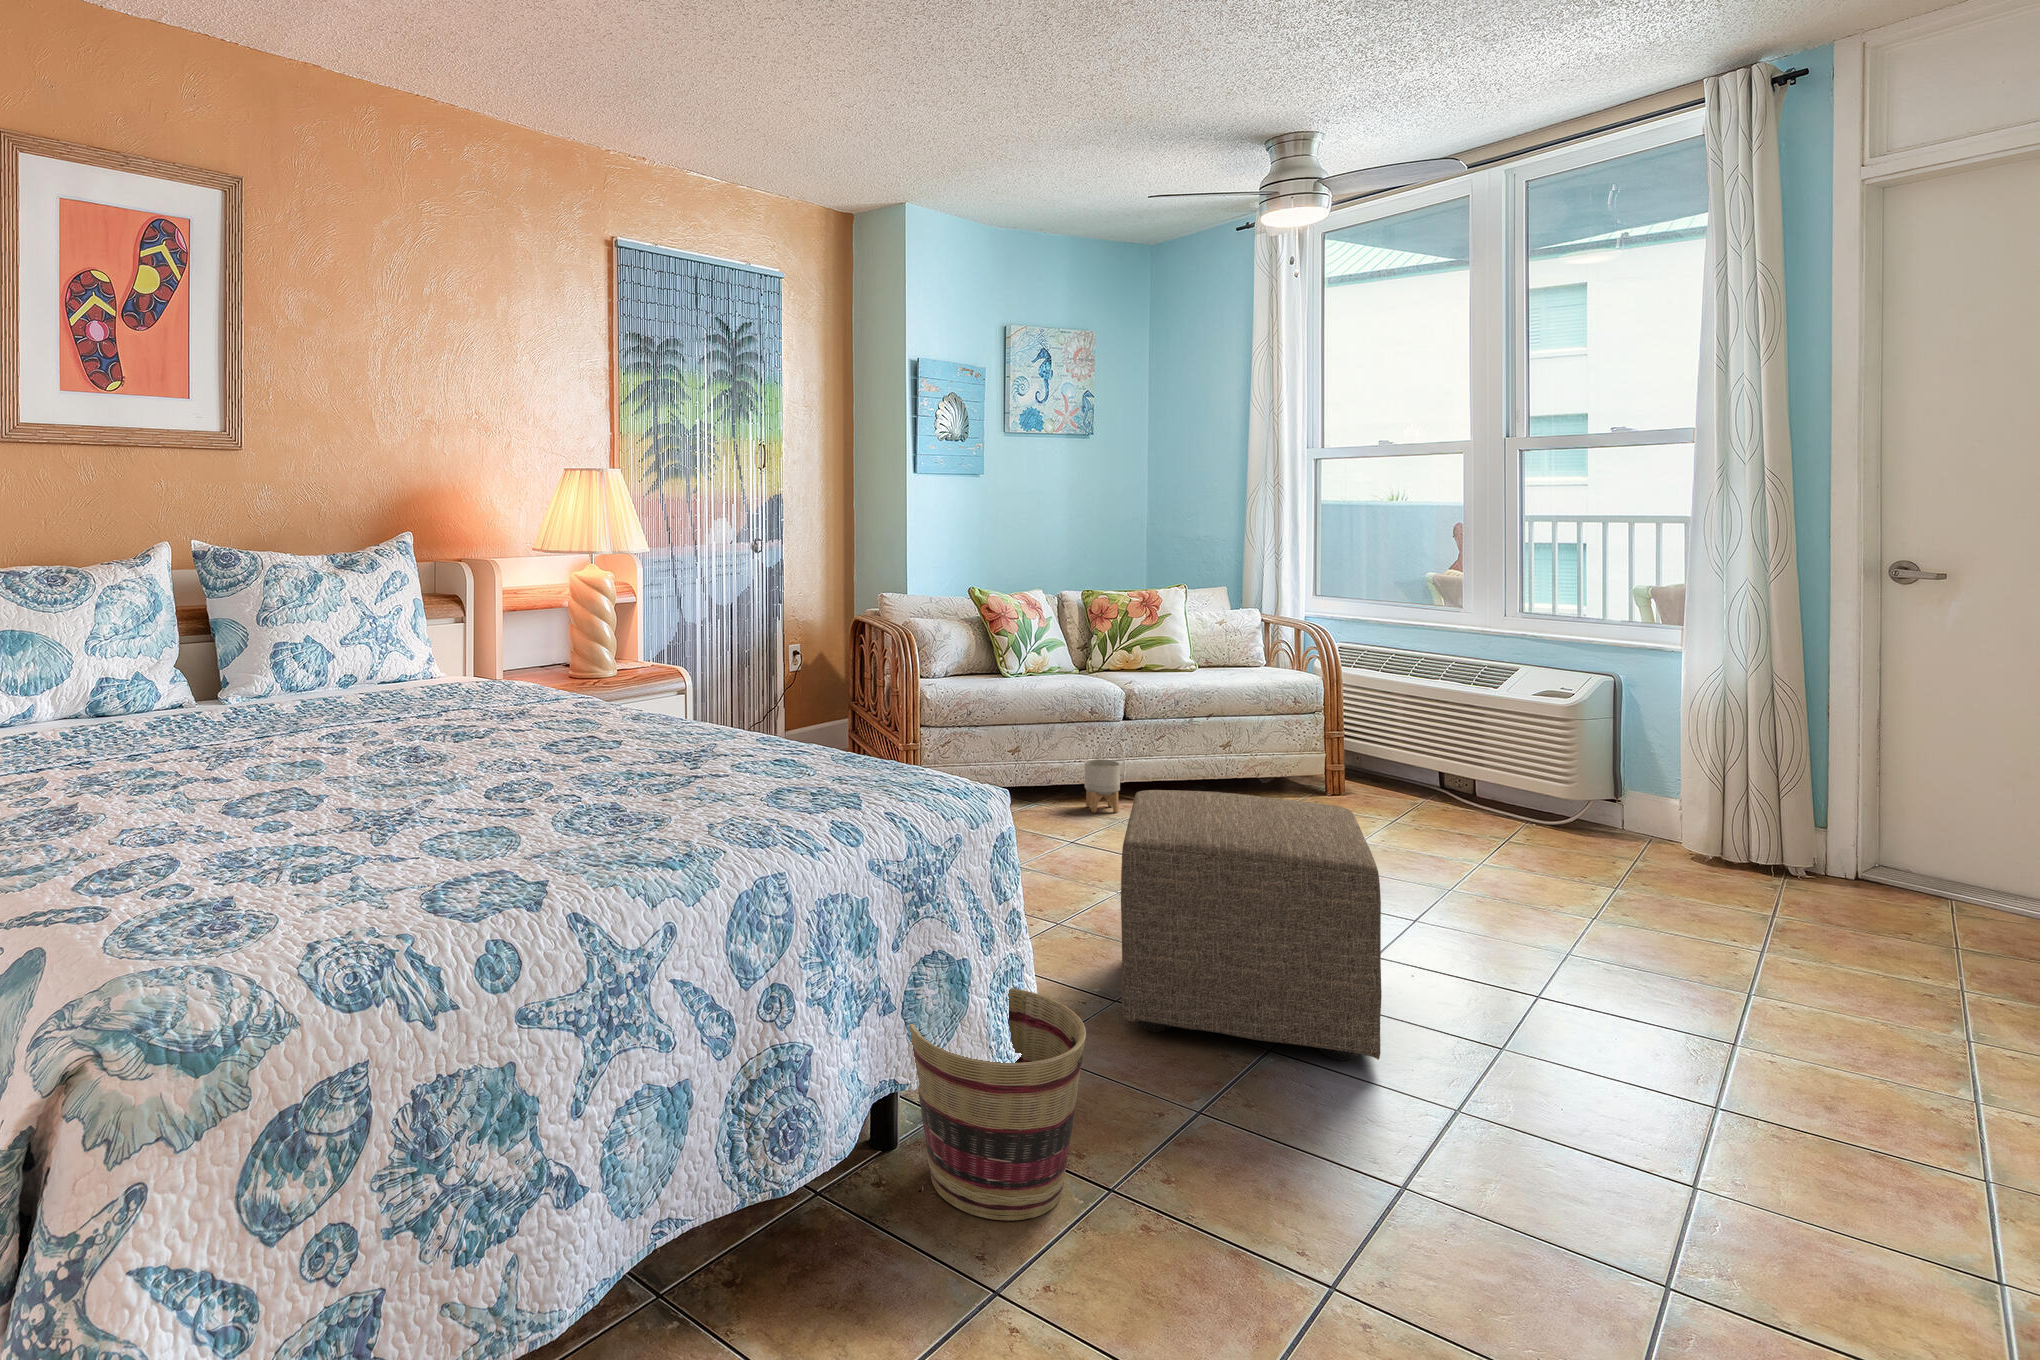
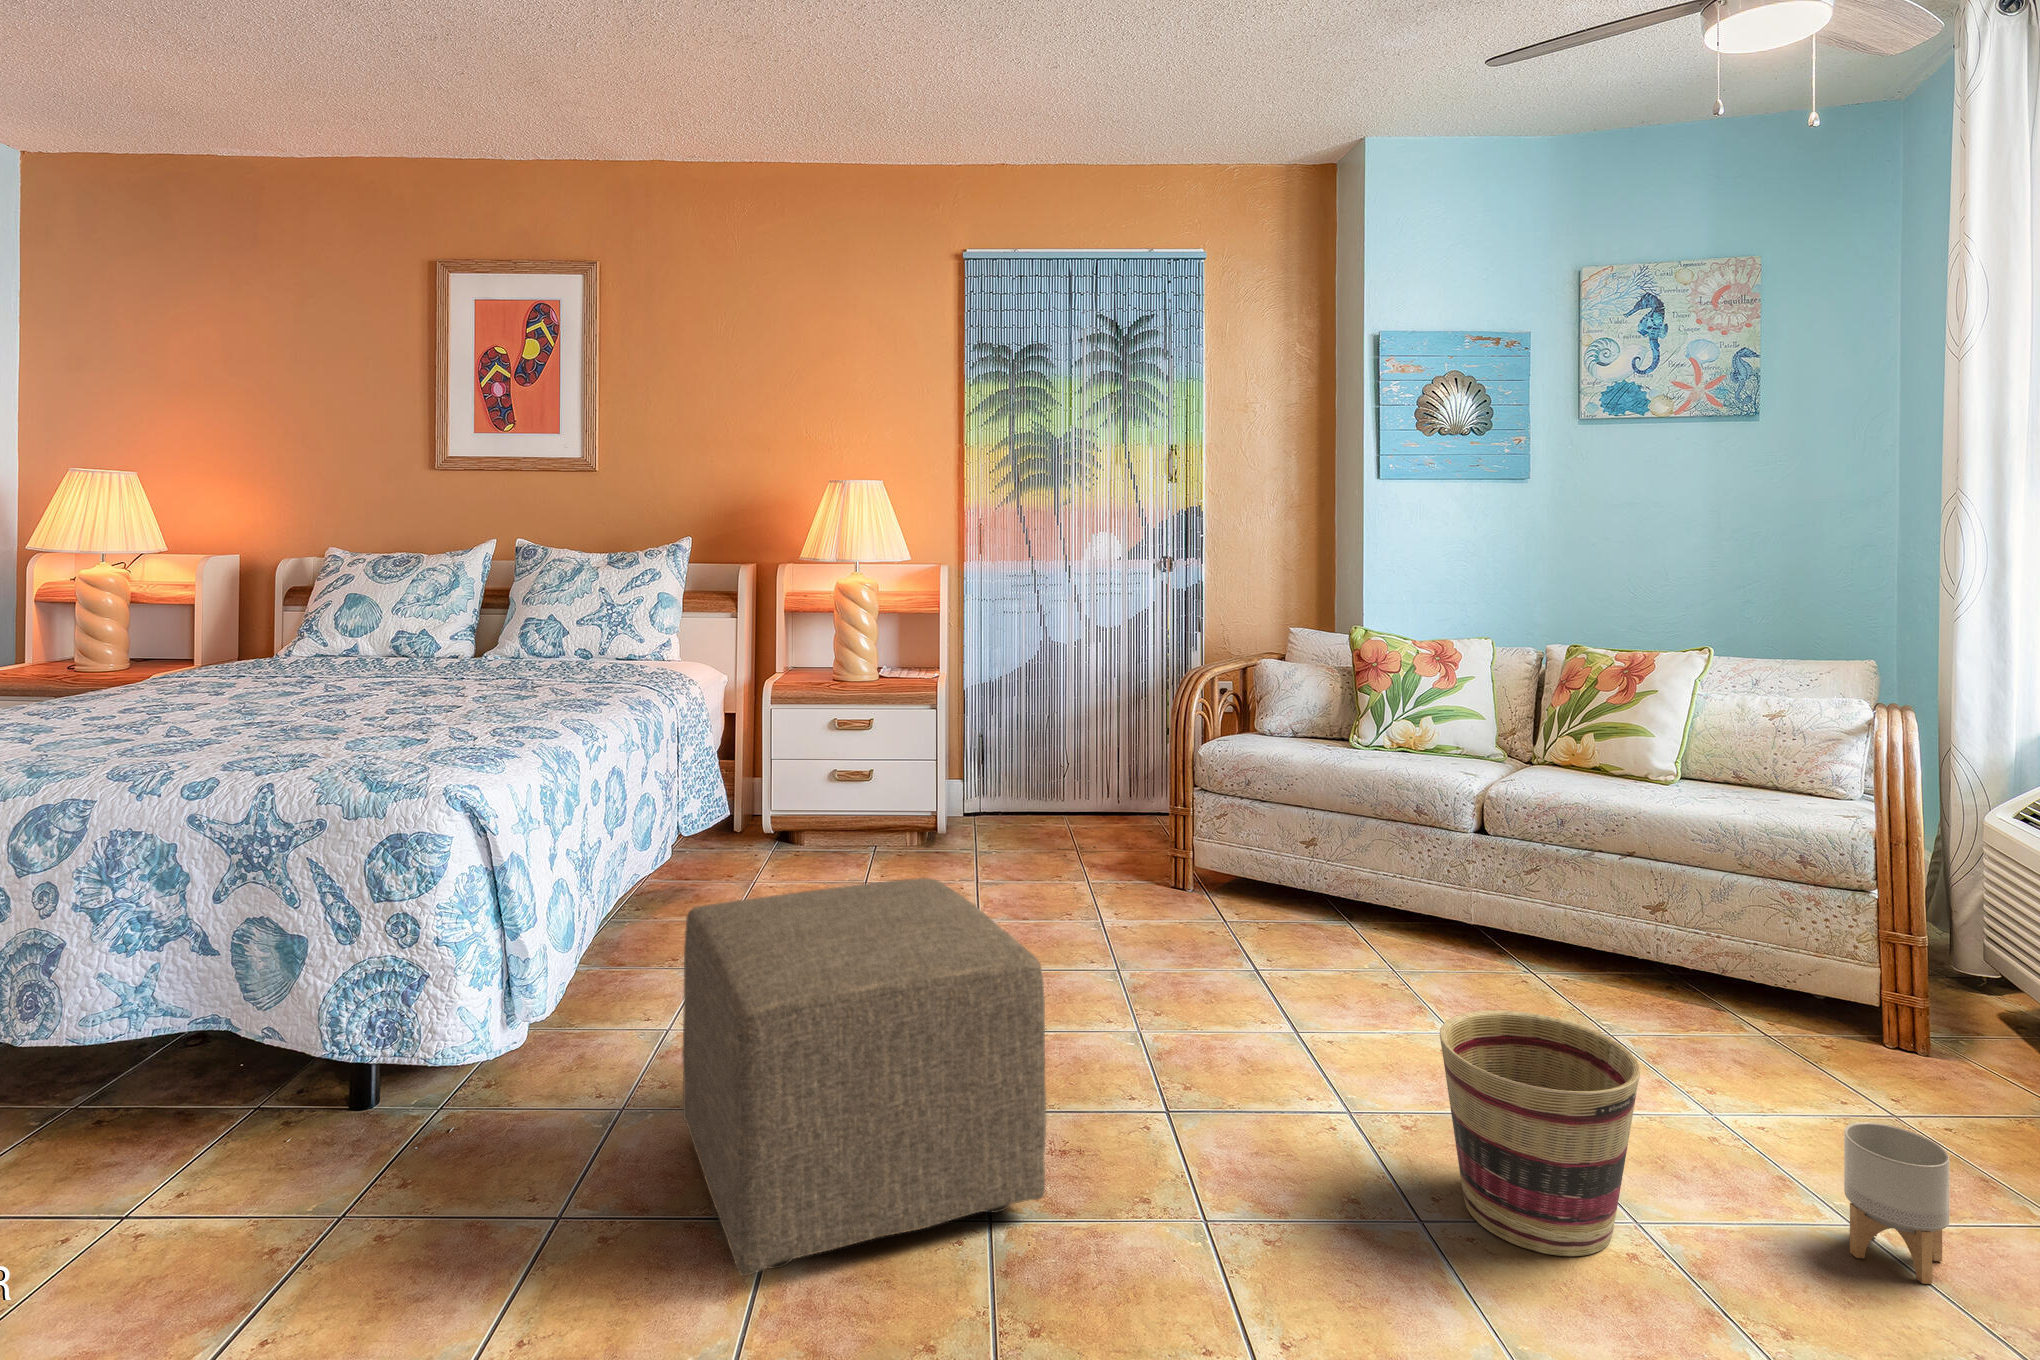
planter: present [1085,759,1120,813] -> present [1844,1122,1949,1284]
basket: present [910,987,1086,1221] -> present [1440,1010,1640,1256]

